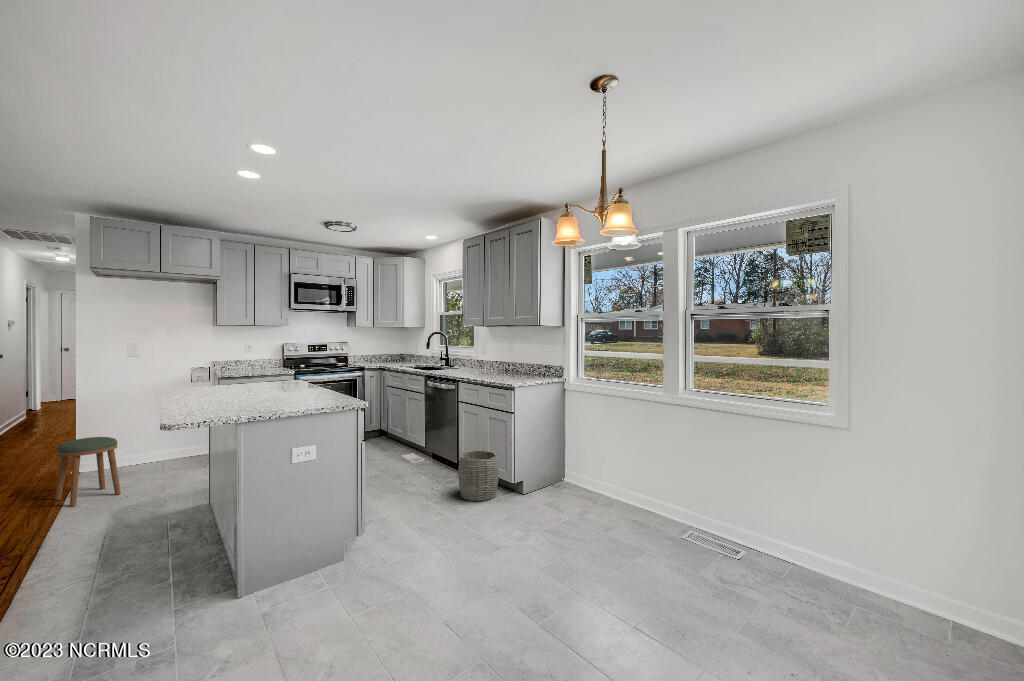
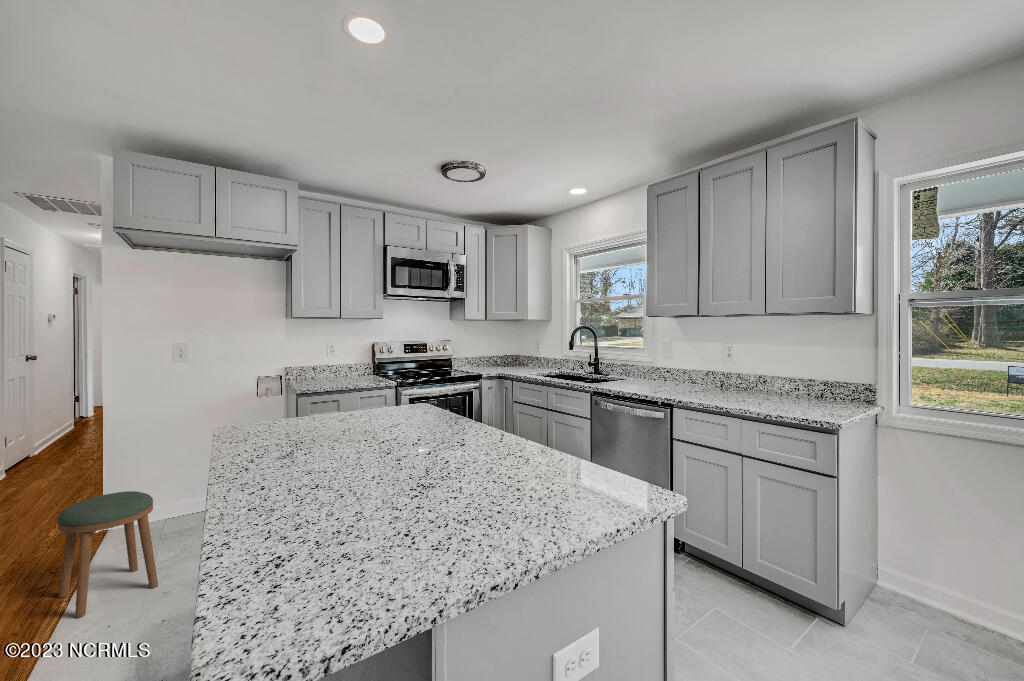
woven basket: present [458,451,499,501] -> none [715,533,797,640]

